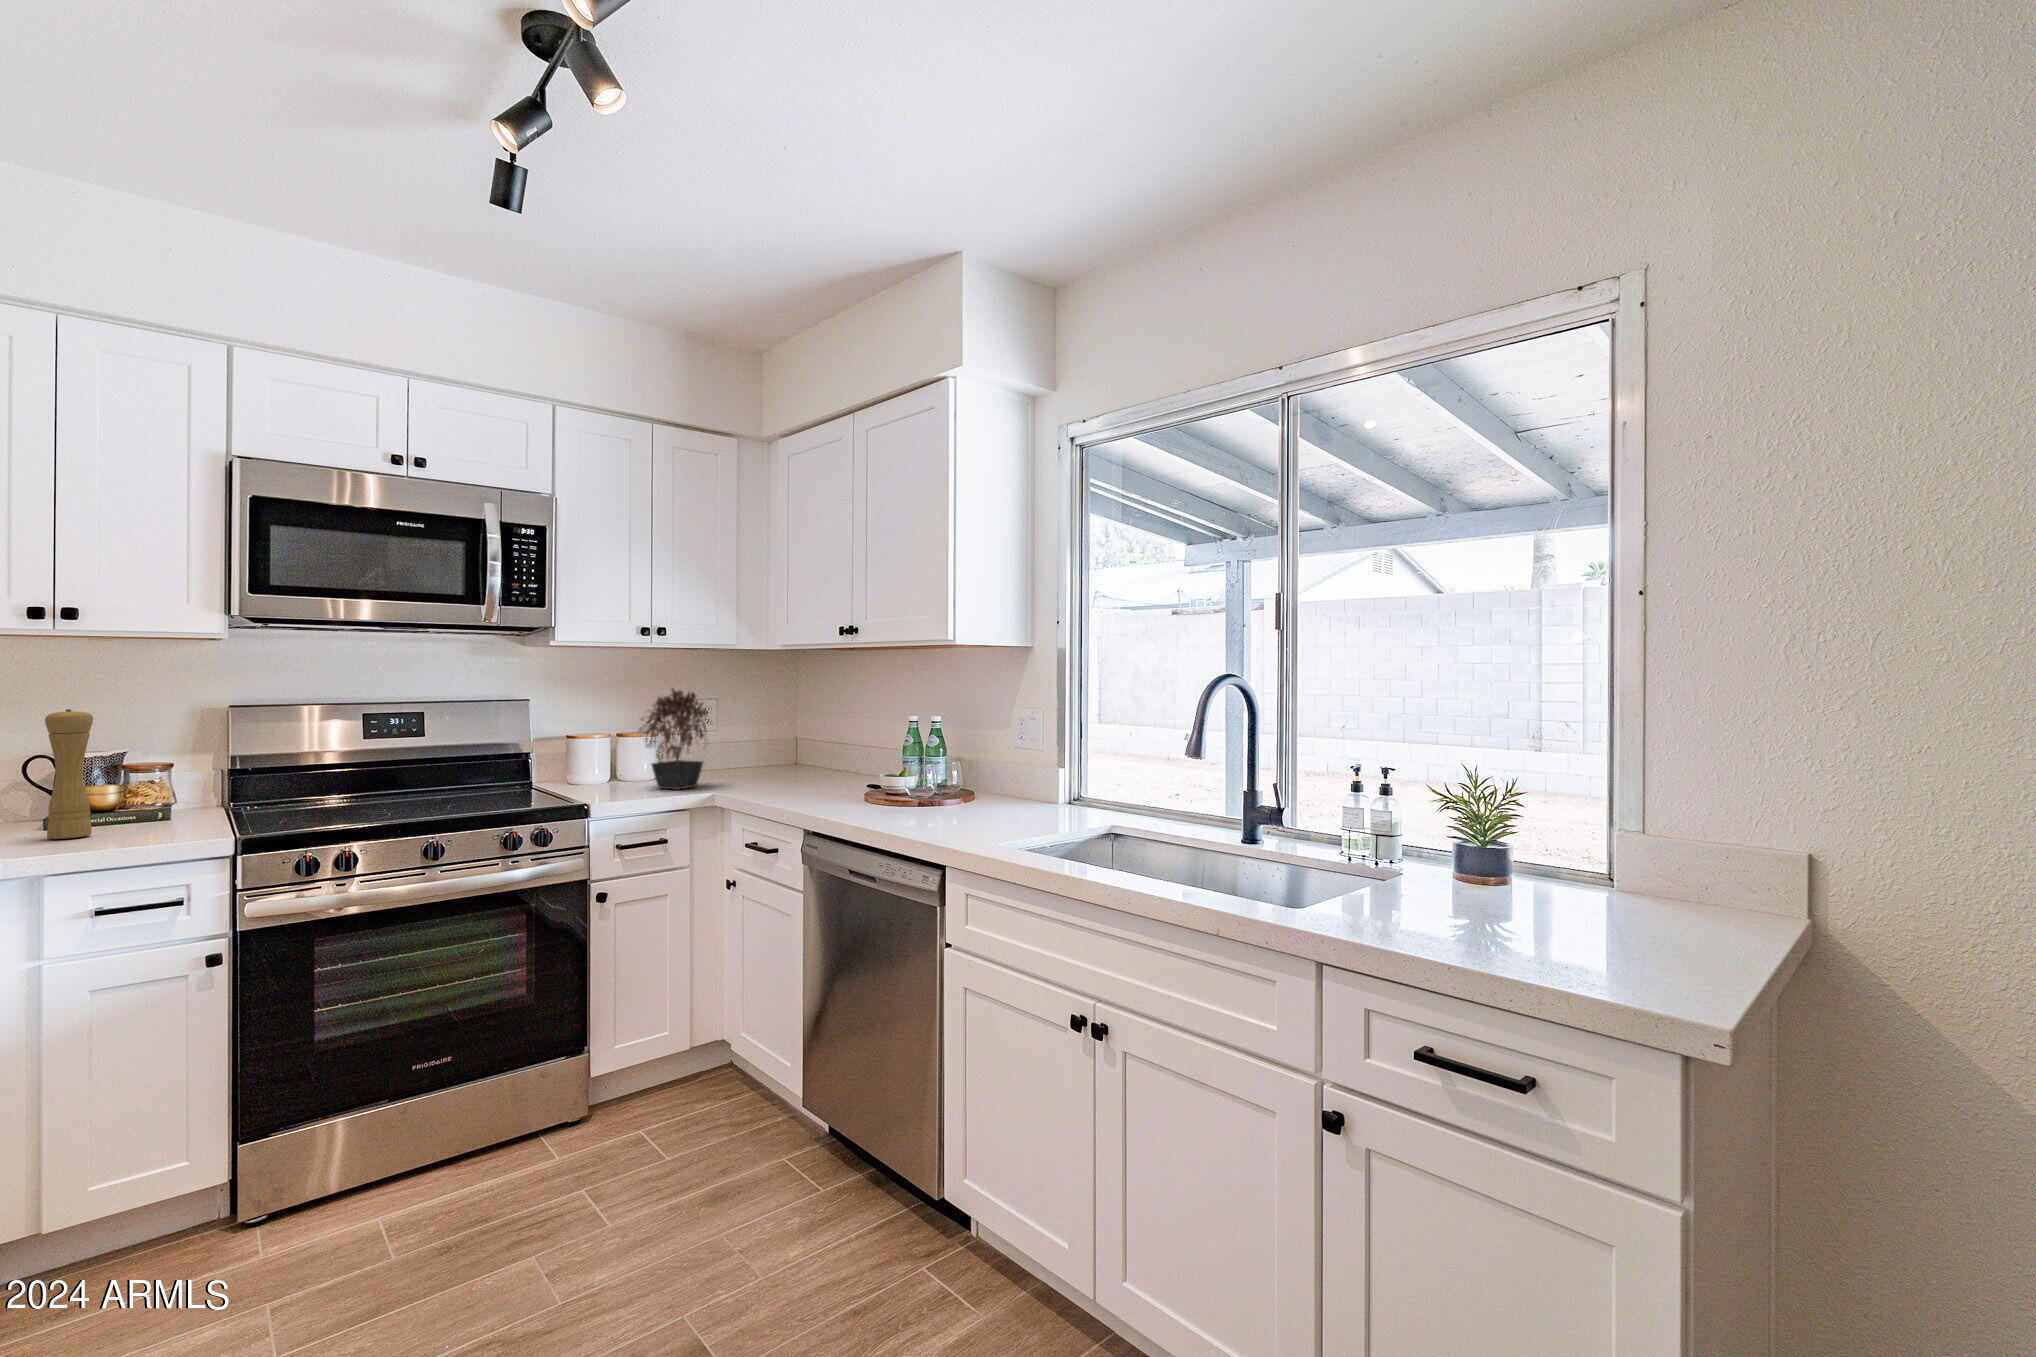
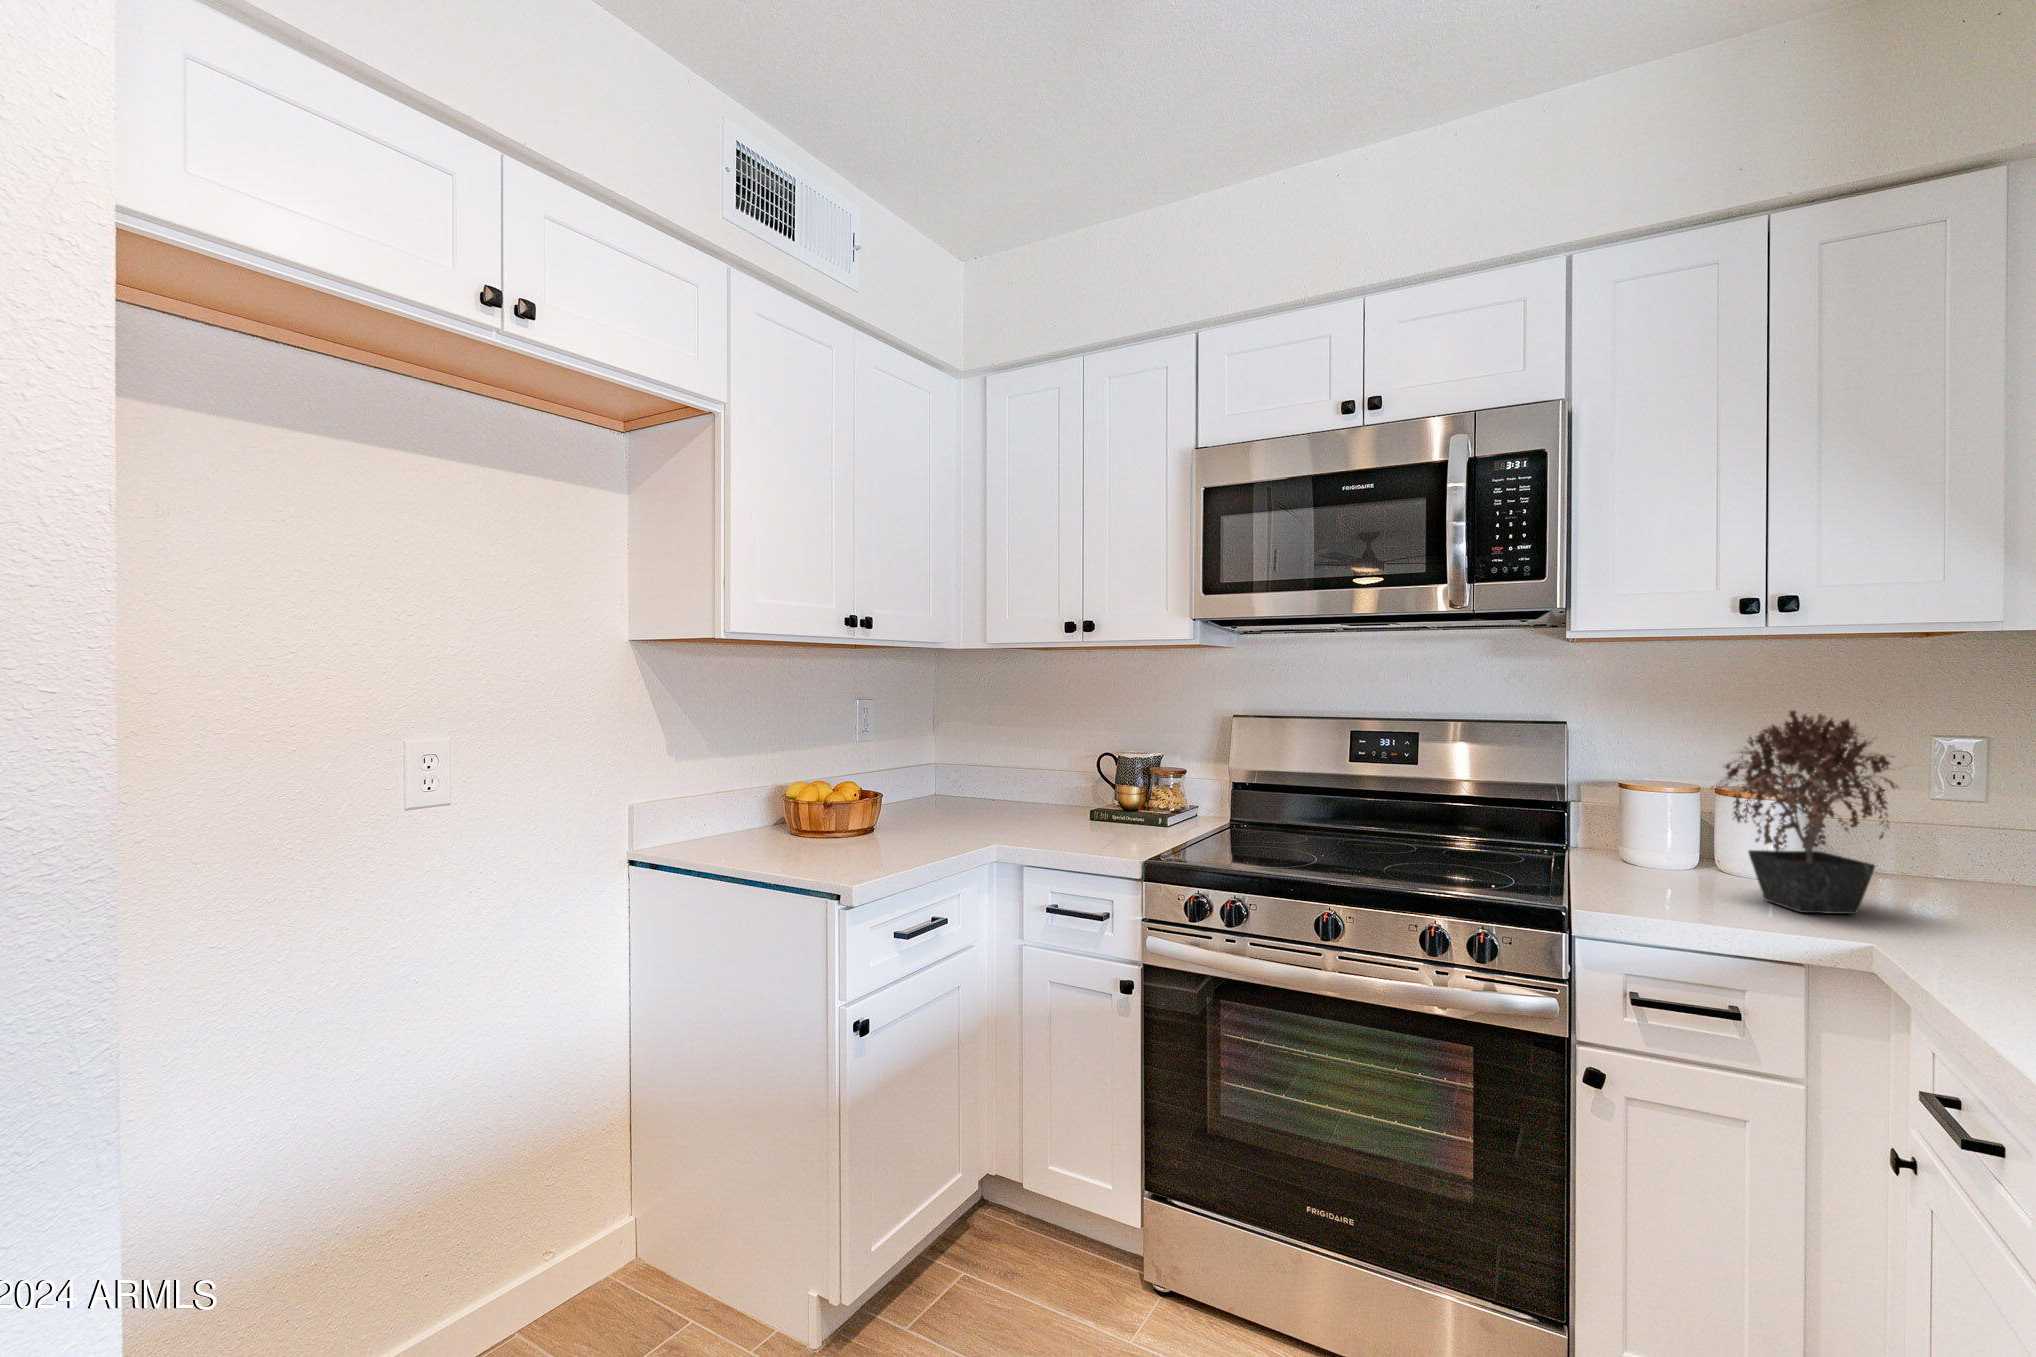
pepper mill: present [45,709,93,839] -> none [1062,716,1091,834]

